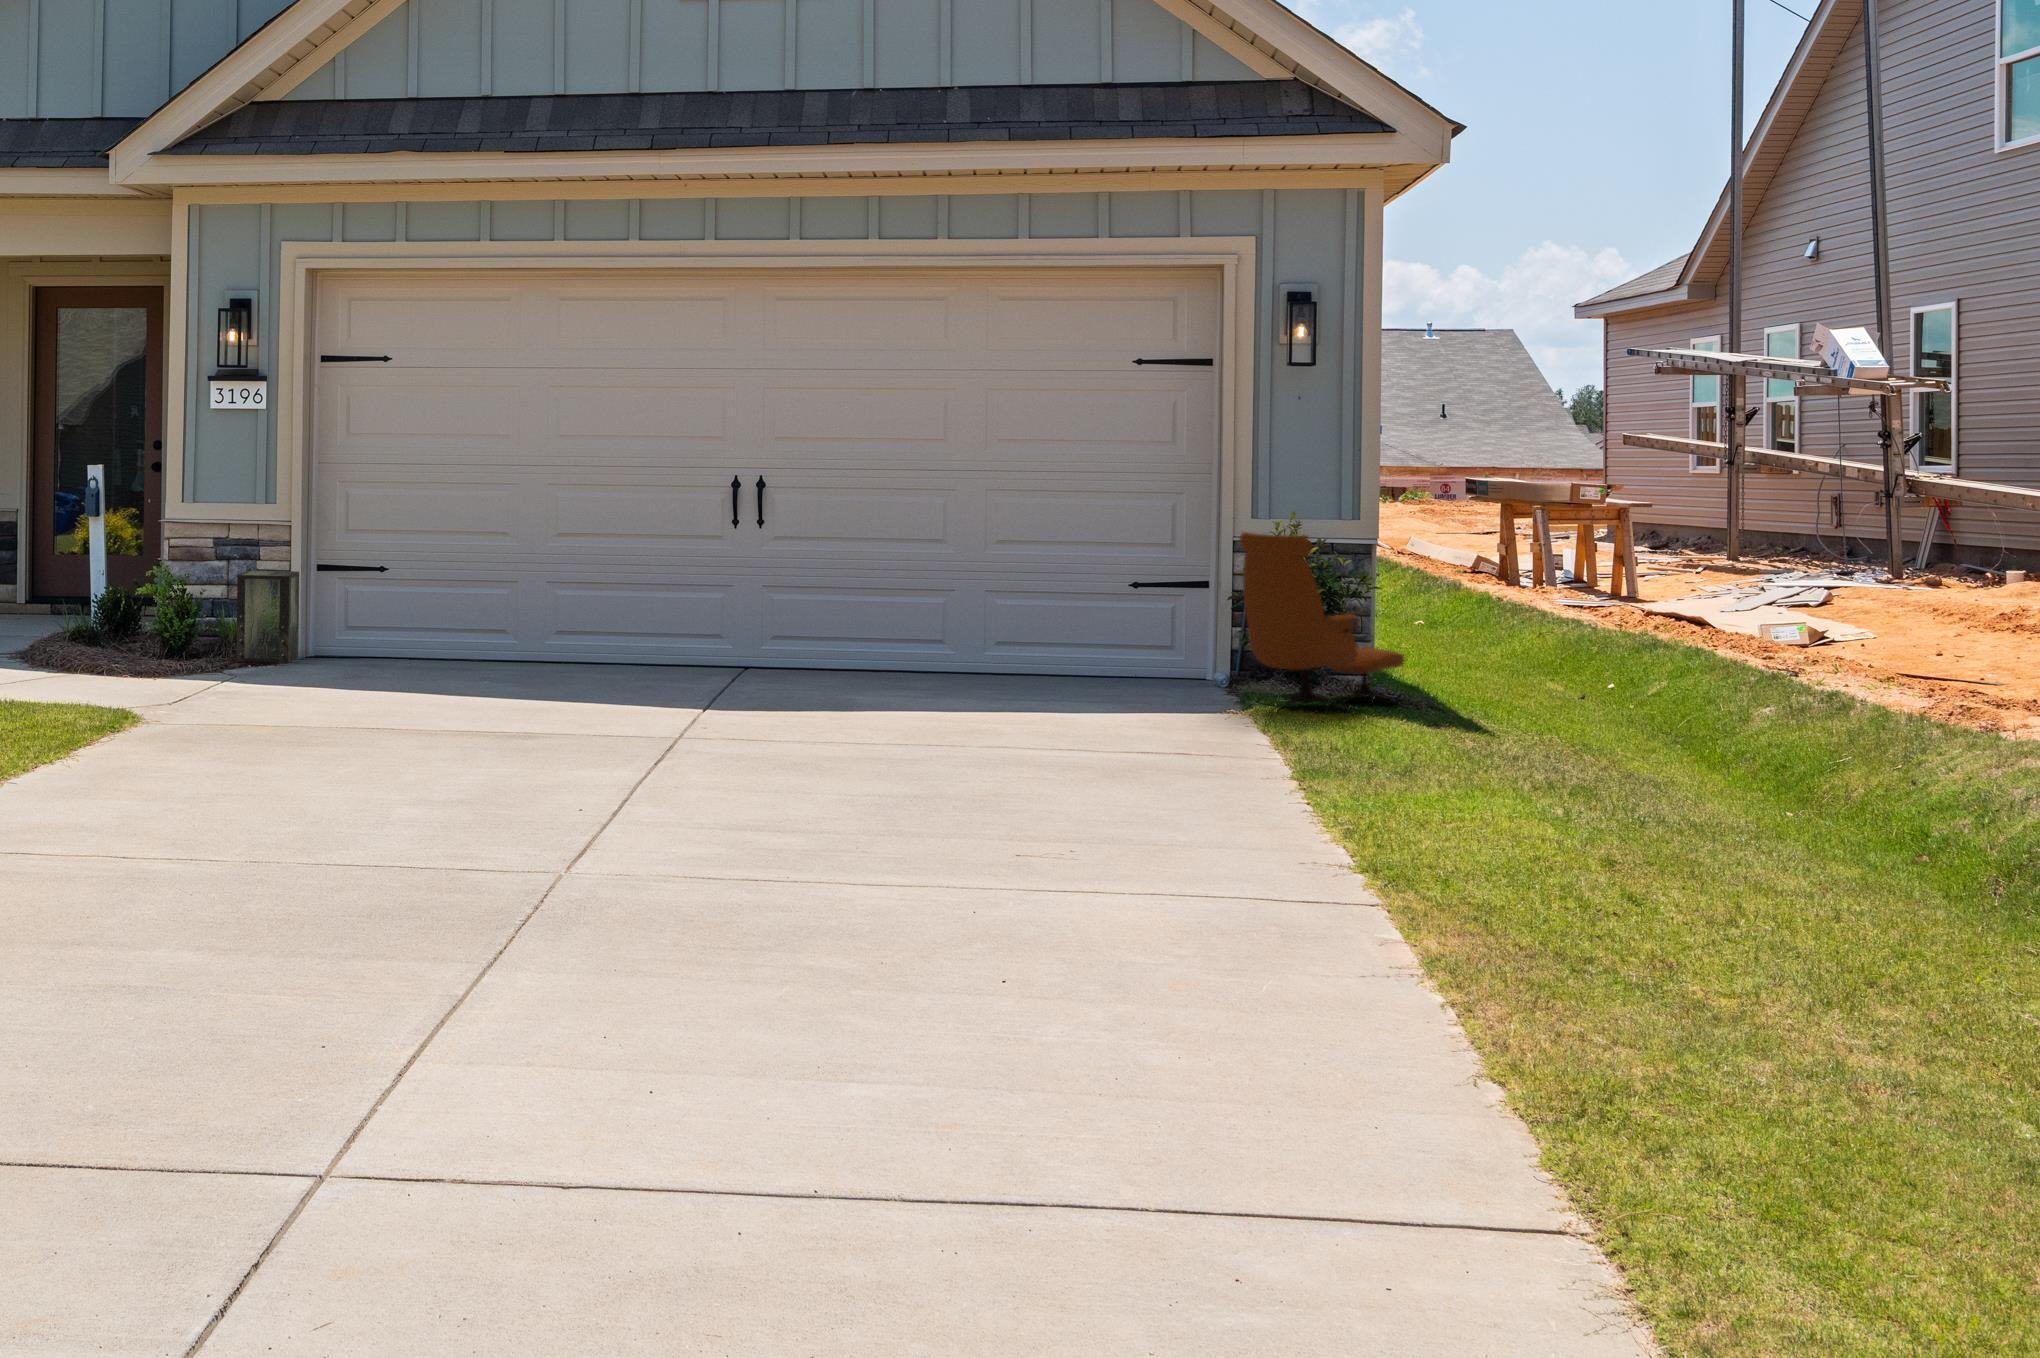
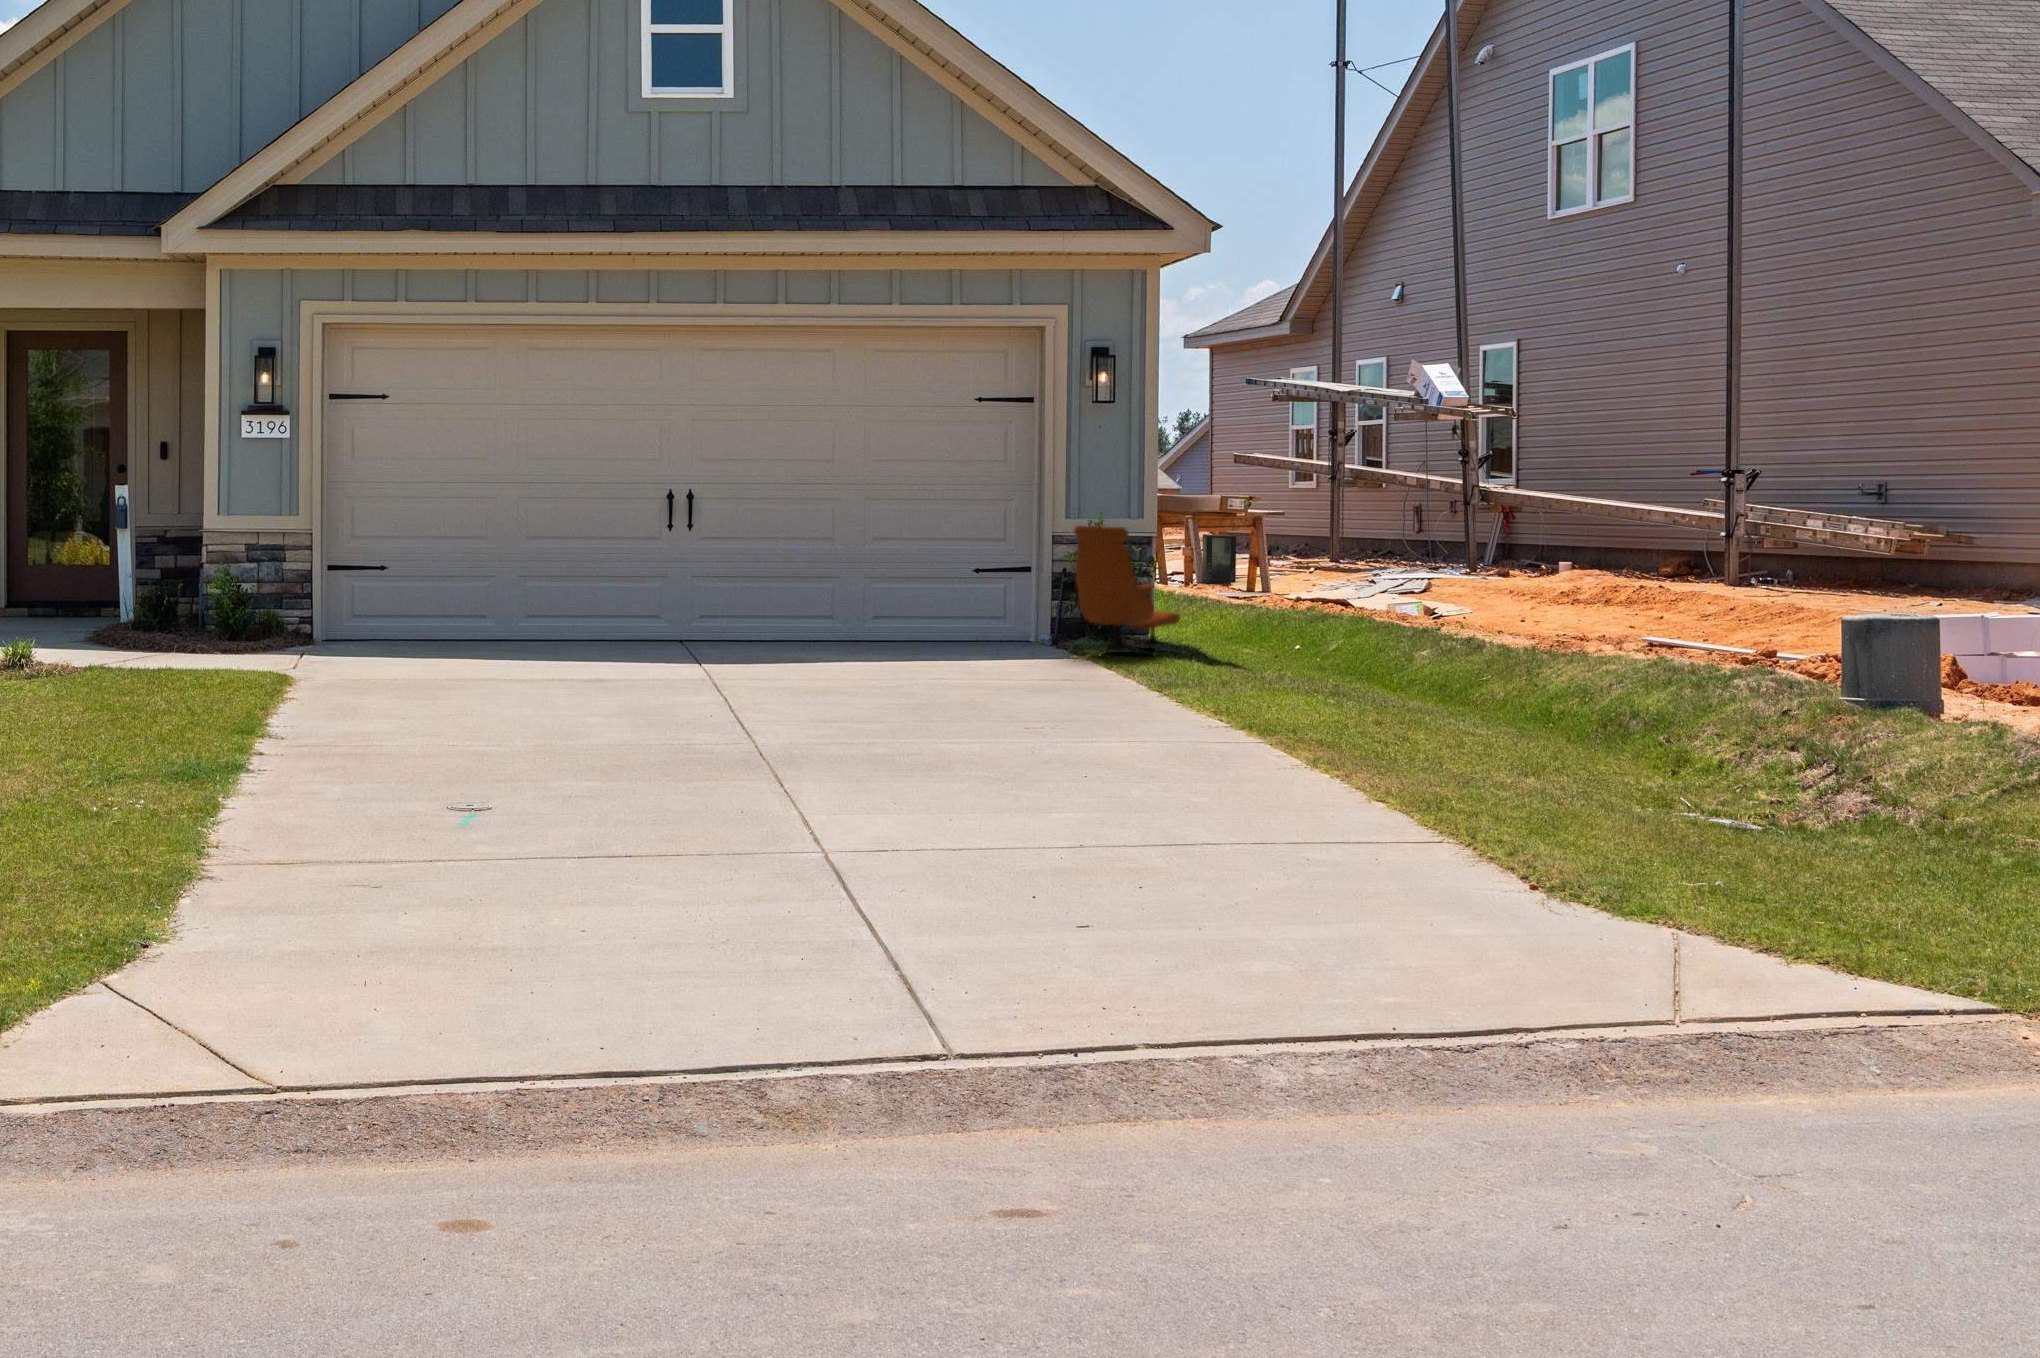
storage box: present [236,571,299,663] -> present [1202,534,1236,583]

